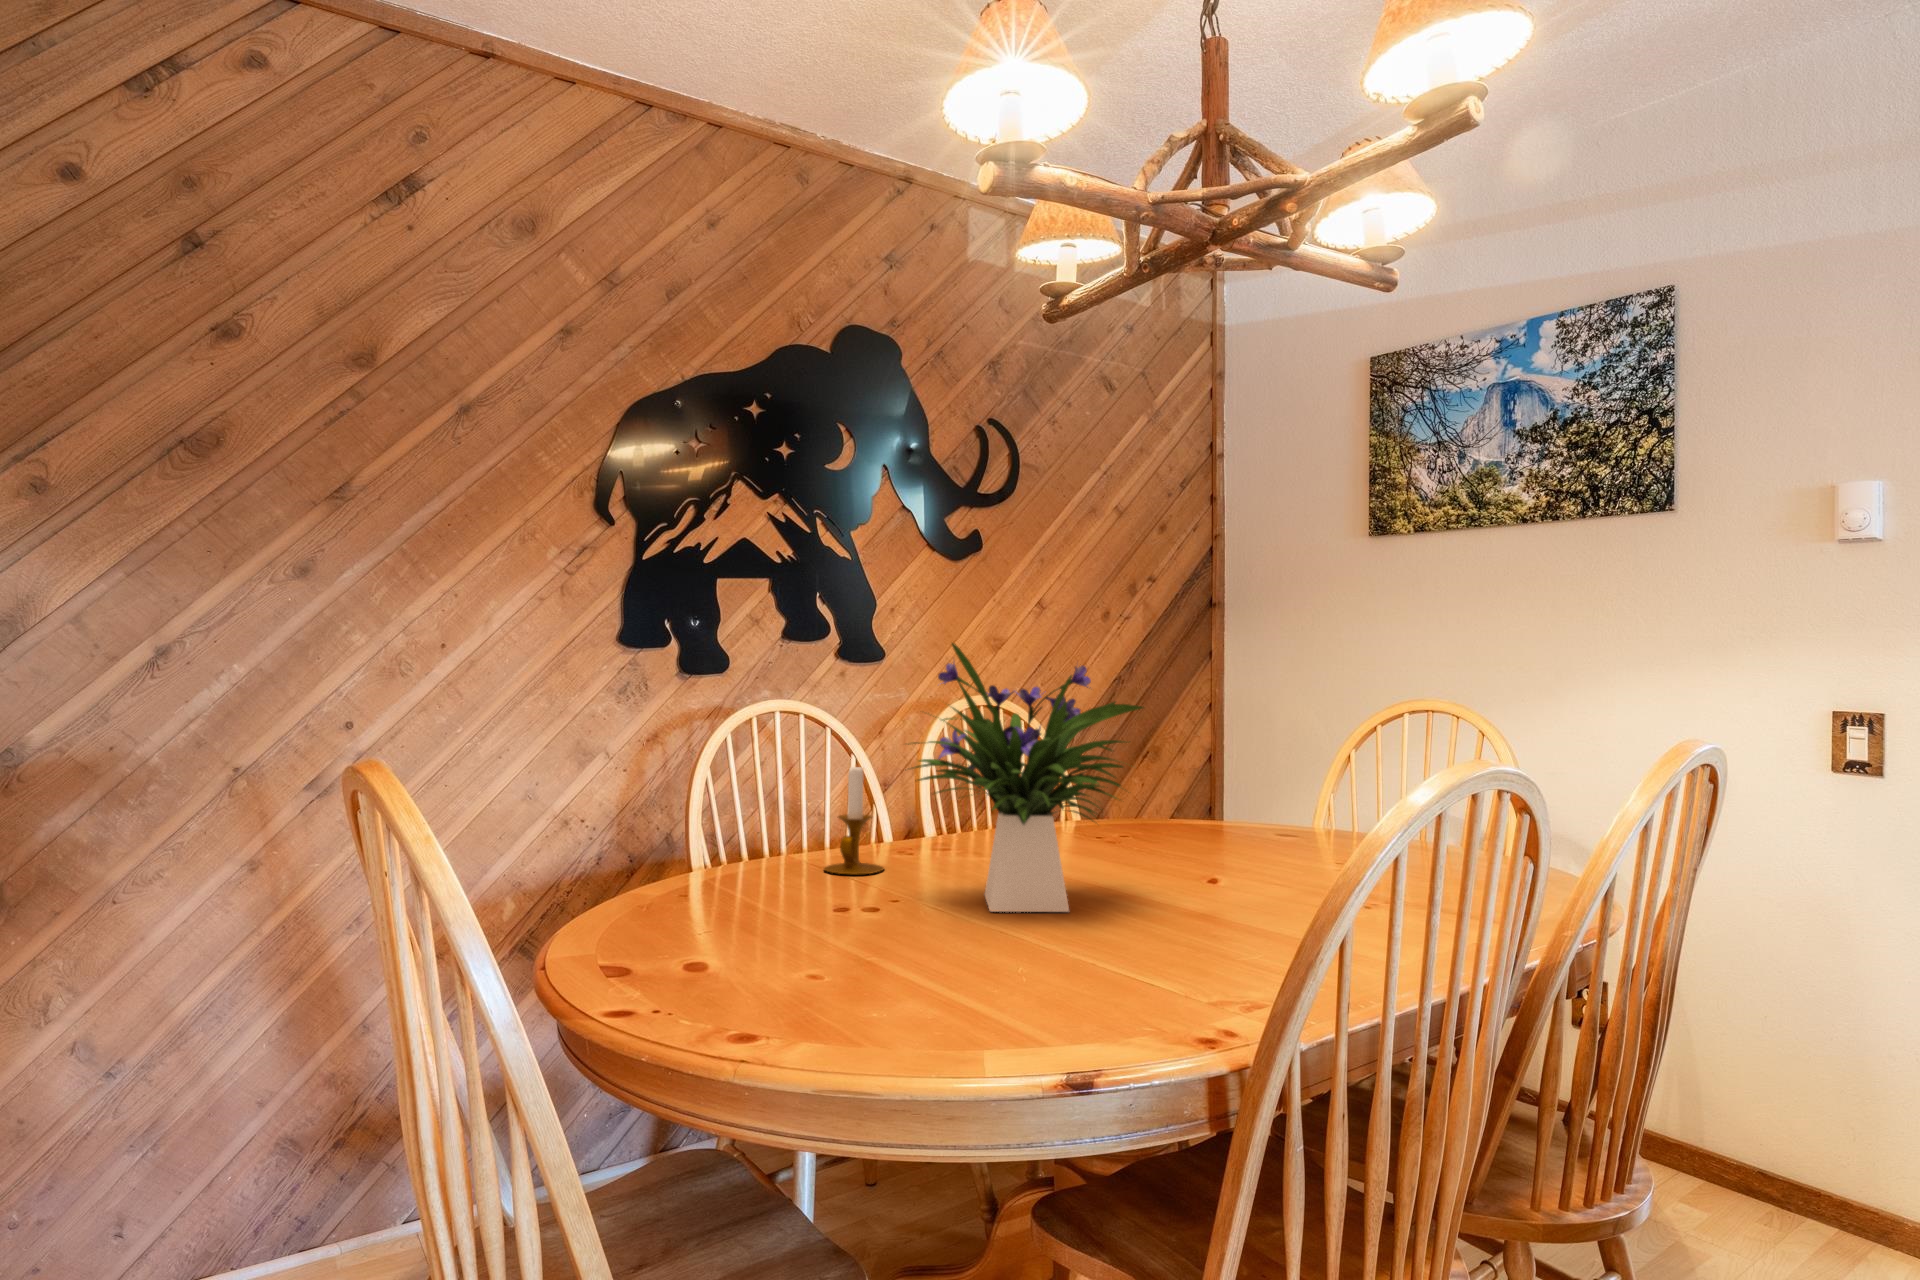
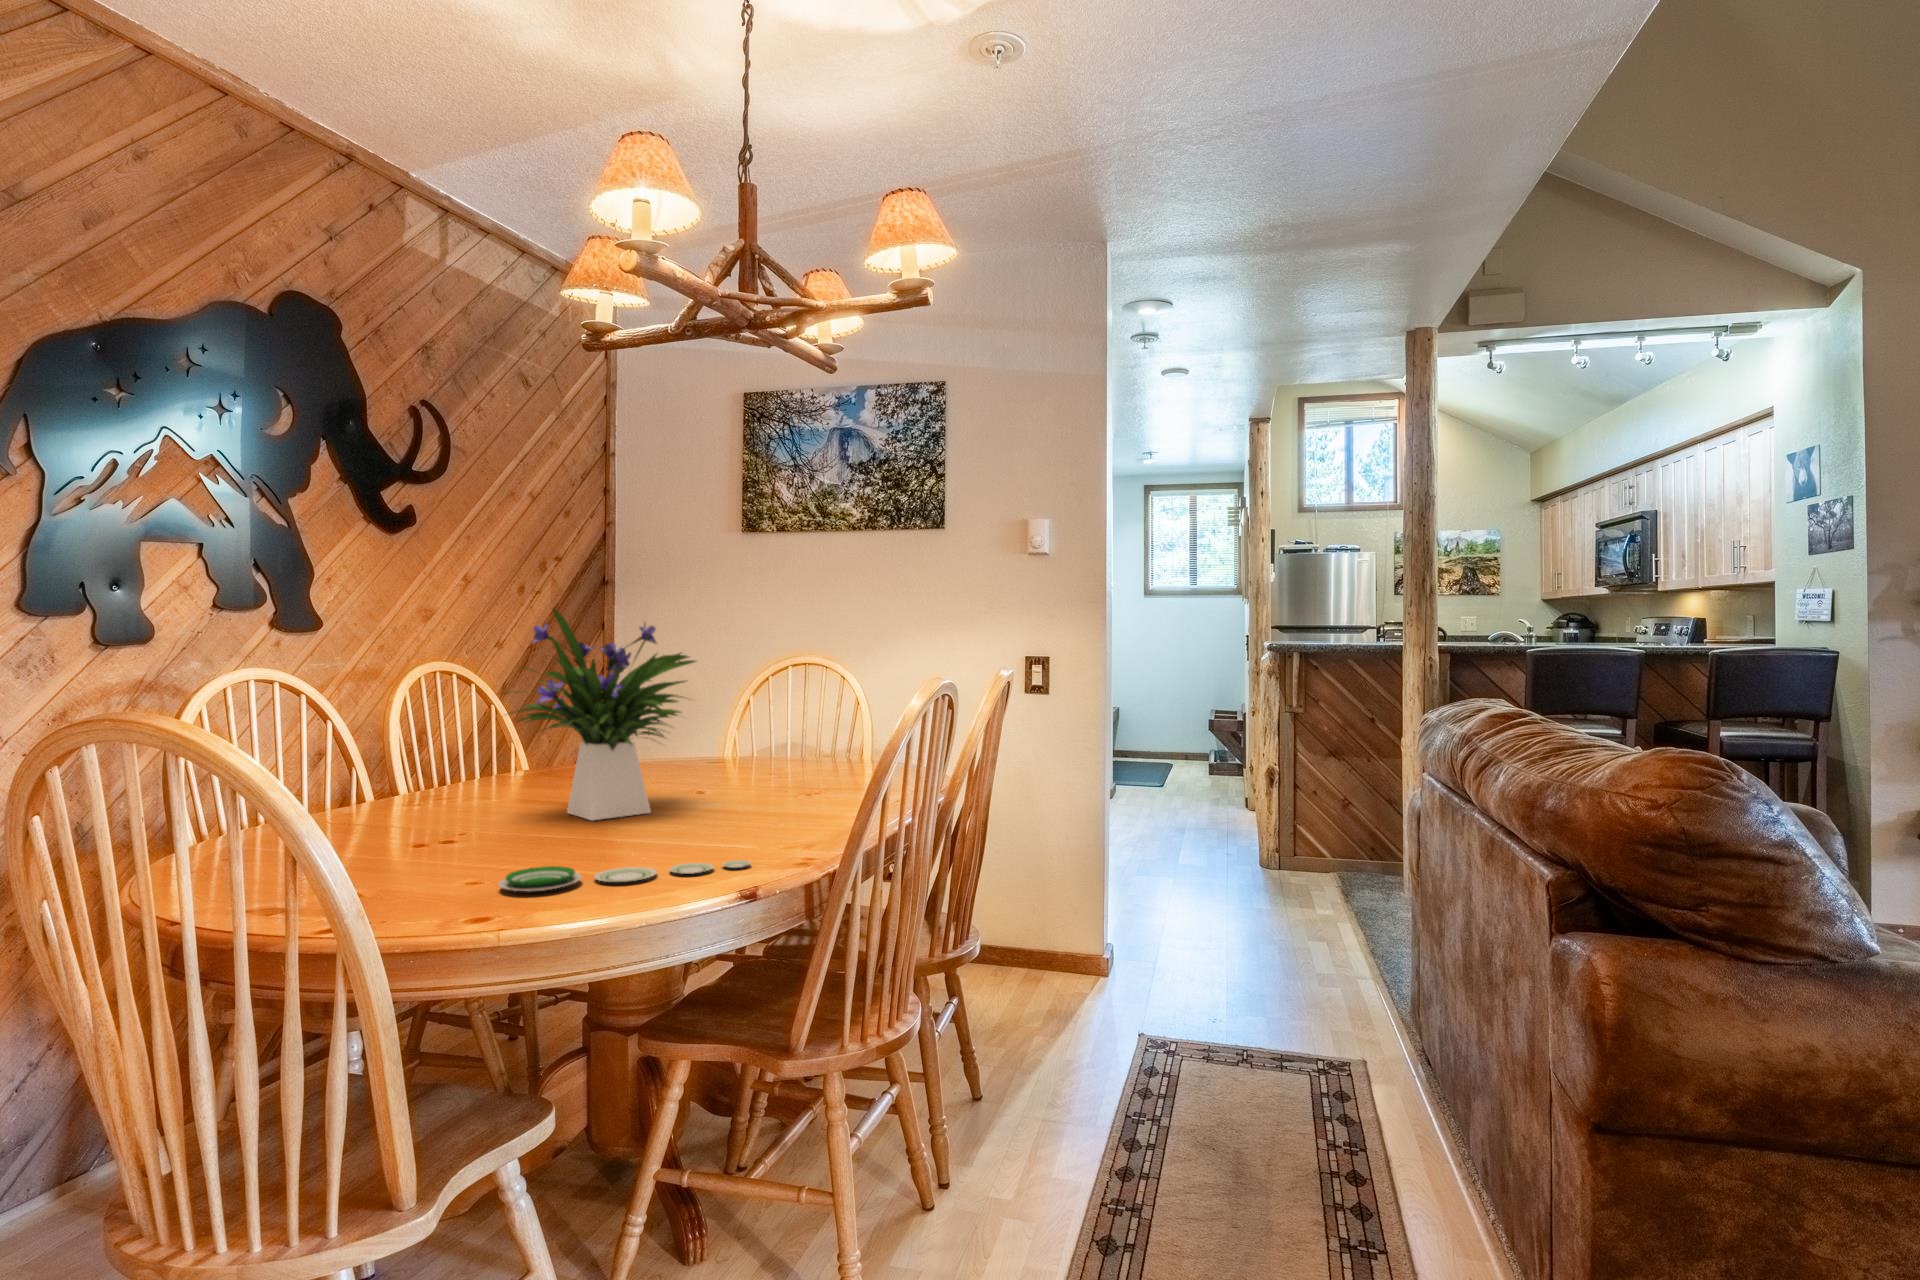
candlestick: present [824,767,884,874] -> none [382,721,444,817]
plate: none [744,971,1057,1028] -> present [498,860,750,892]

